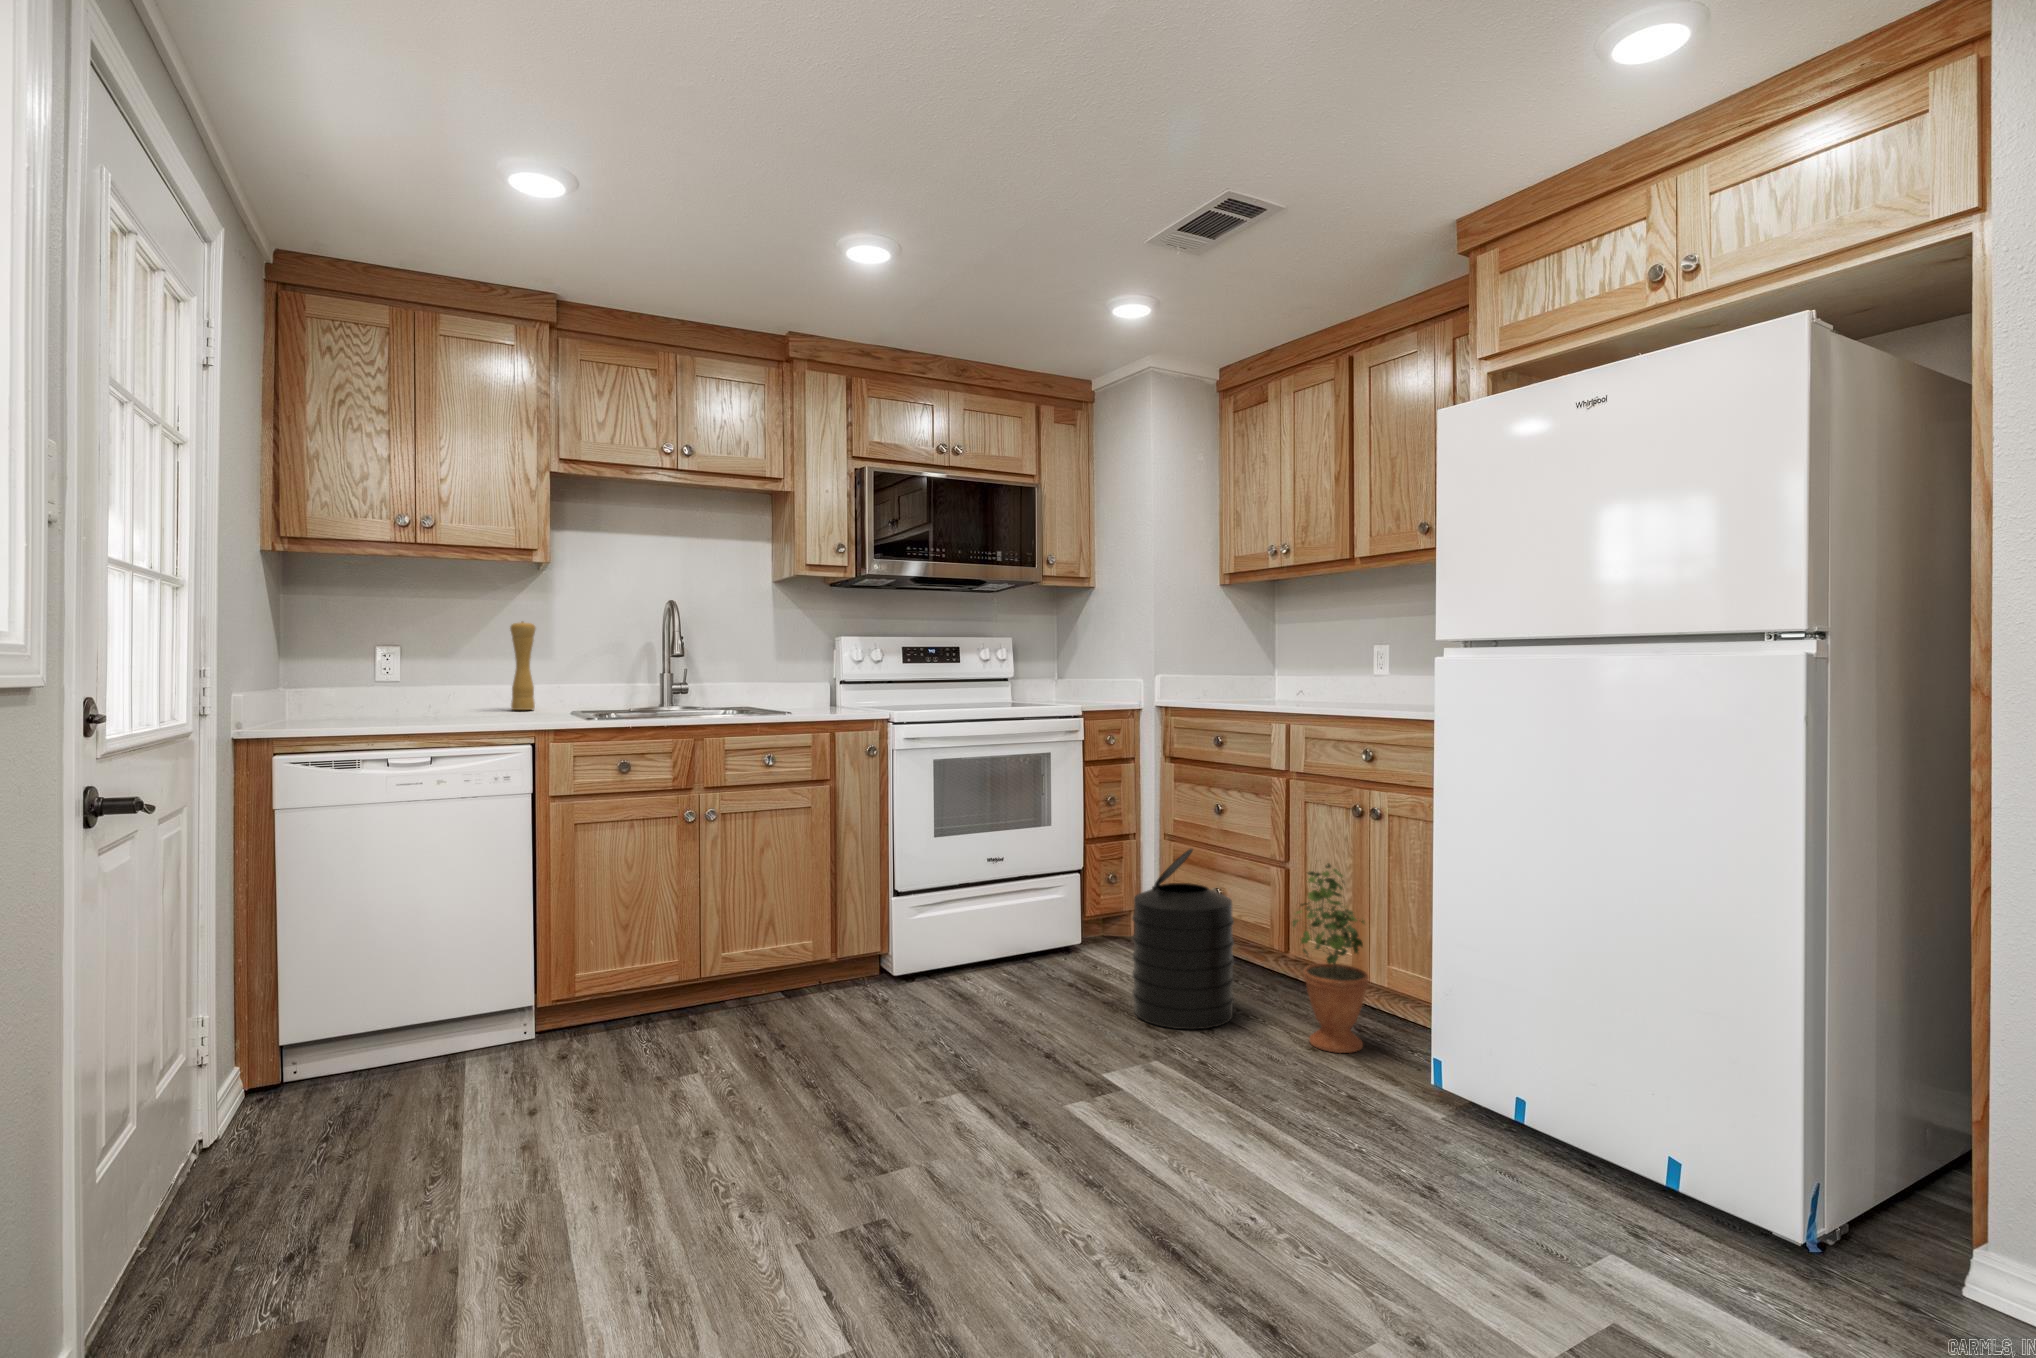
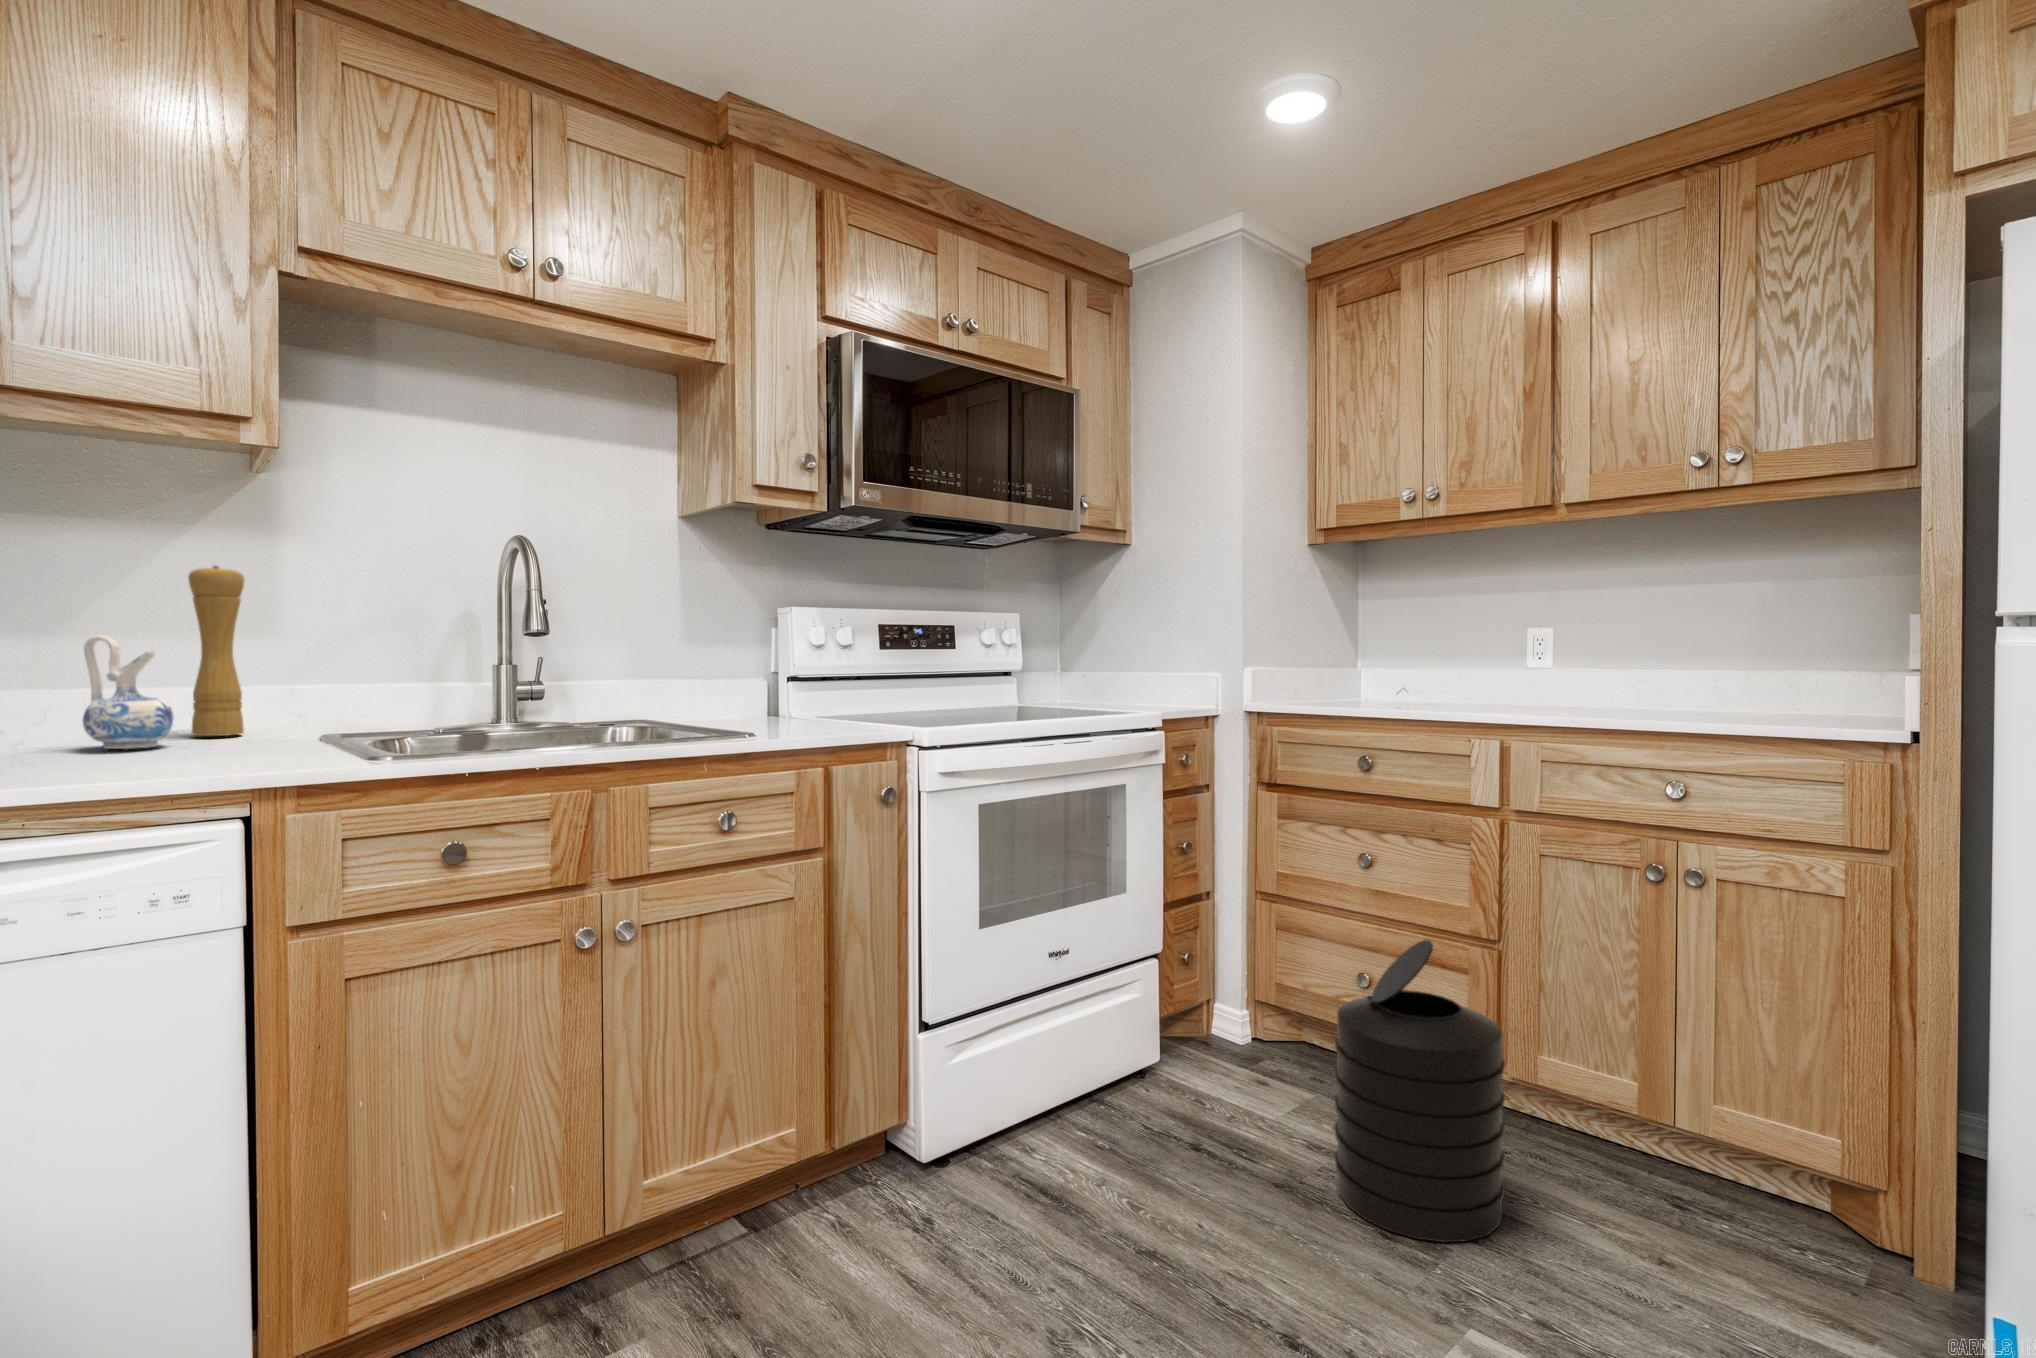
ceramic pitcher: none [466,658,504,714] -> present [82,635,173,749]
potted plant: present [1293,863,1368,1053] -> none [1622,957,1761,1274]

